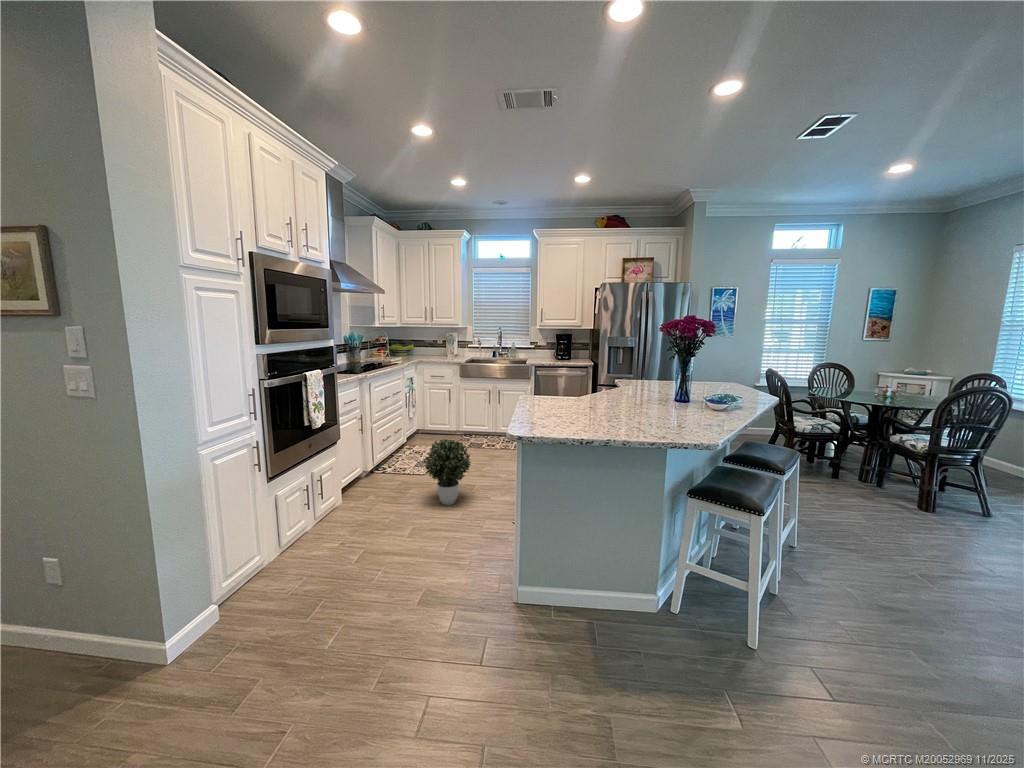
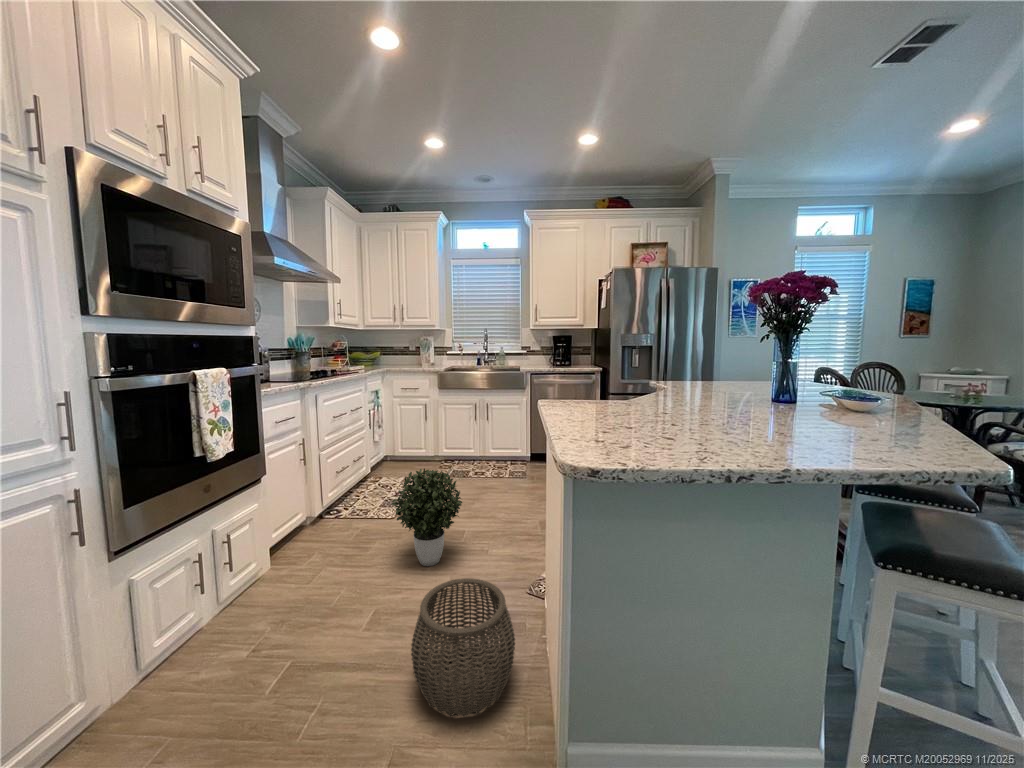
woven basket: none [434,504,496,577] -> present [411,578,515,717]

